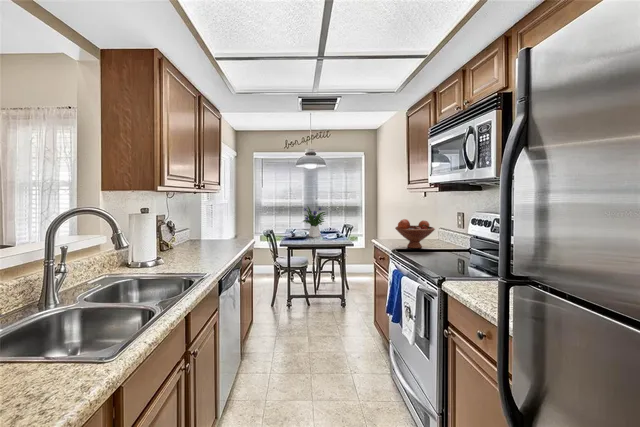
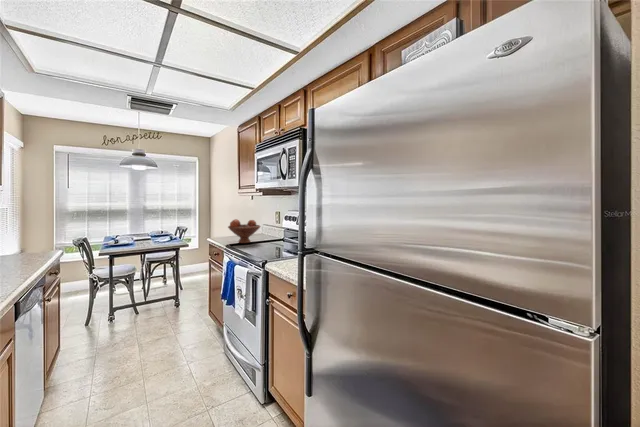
flower arrangement: present [303,207,326,237] -> none [124,210,159,242]

